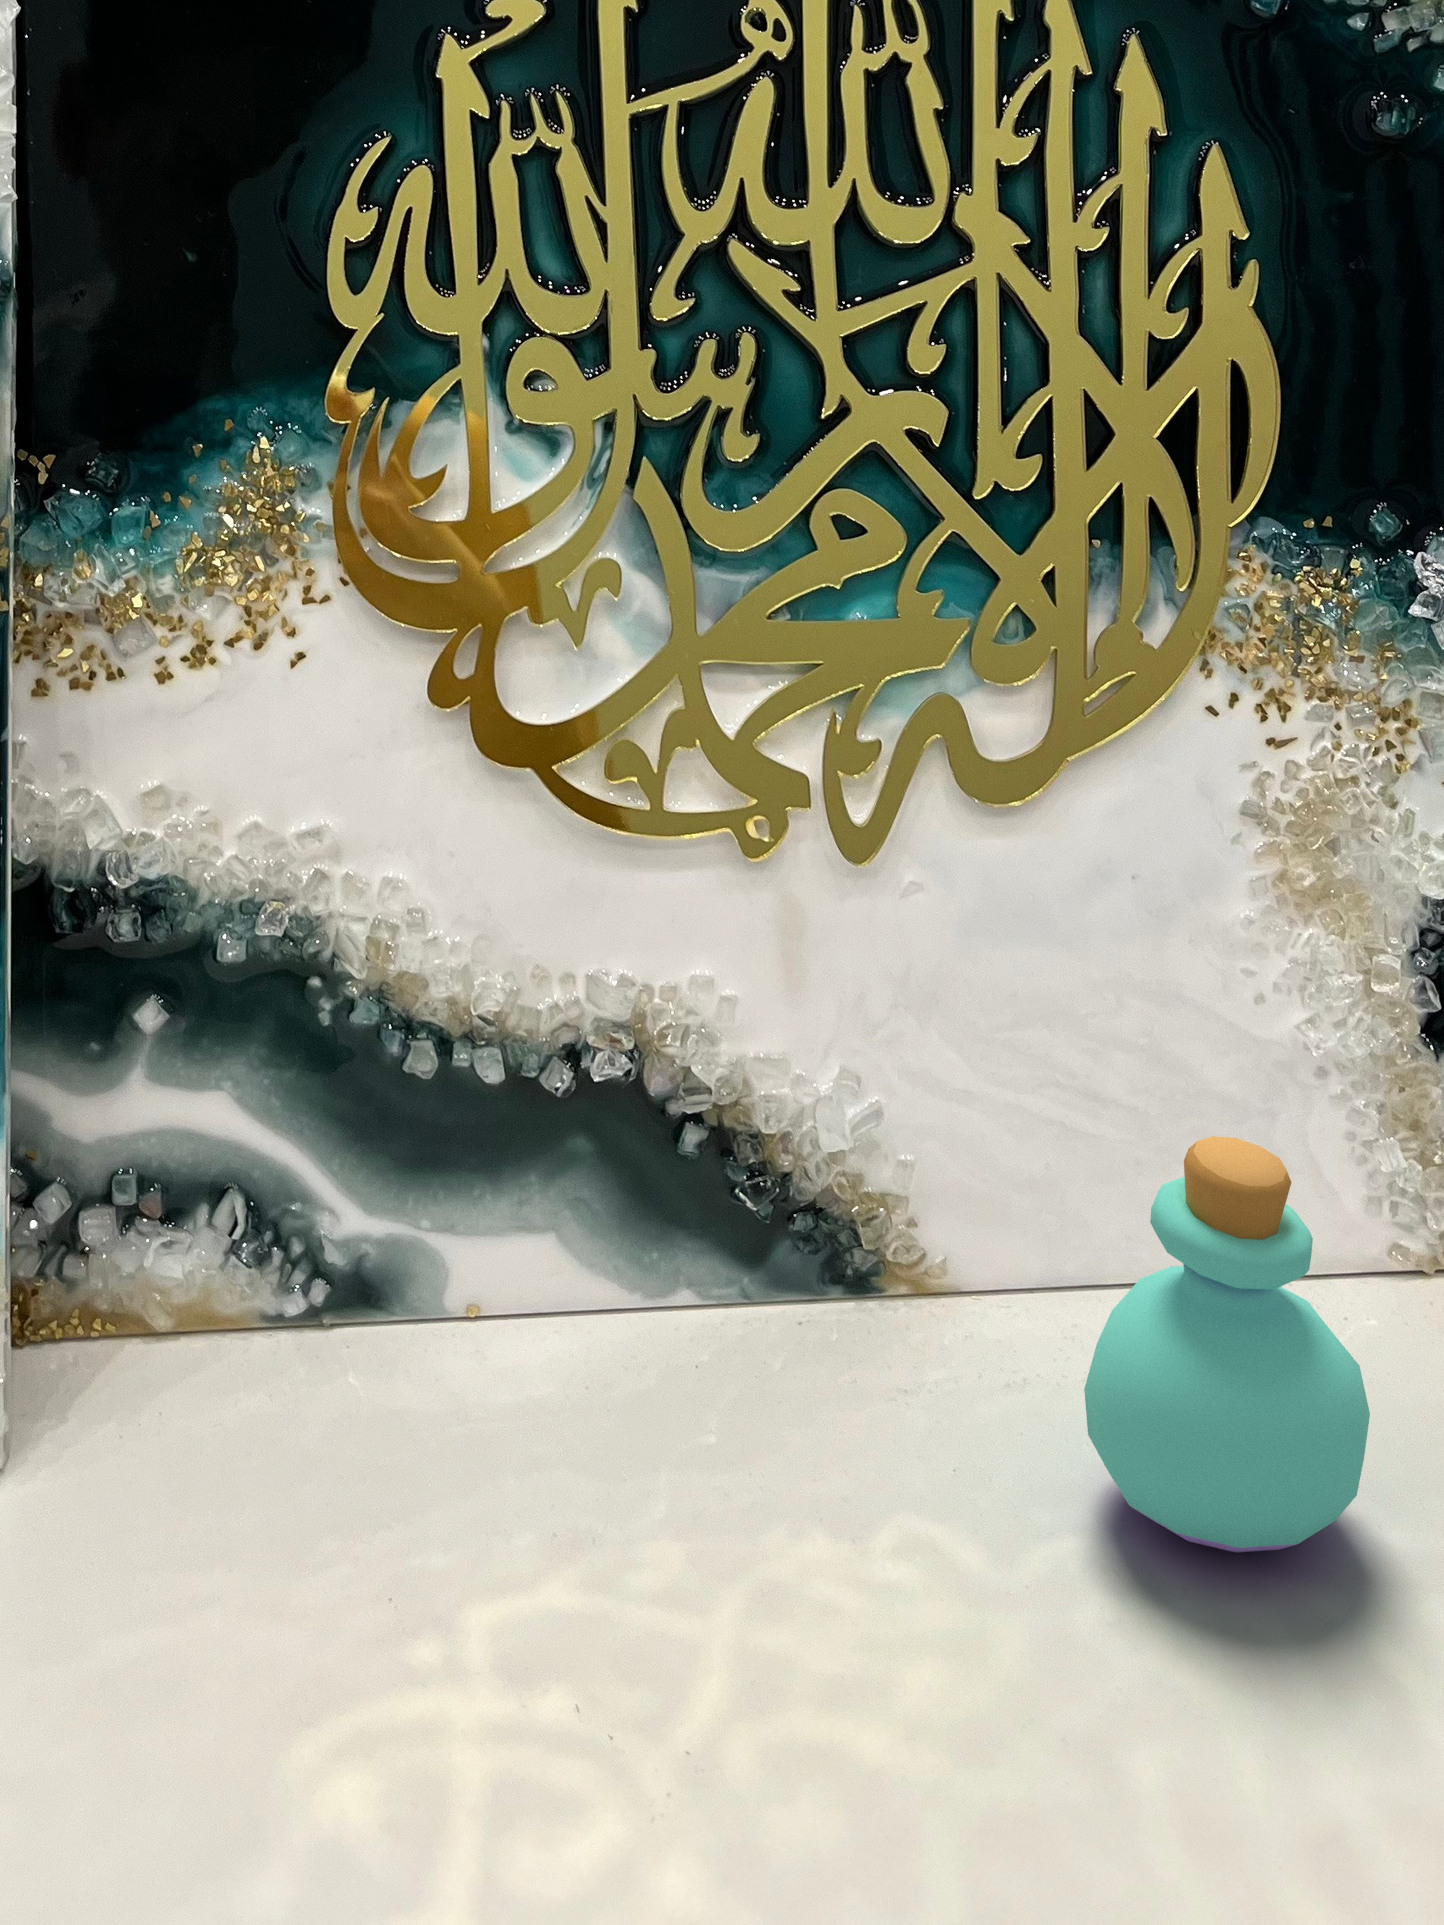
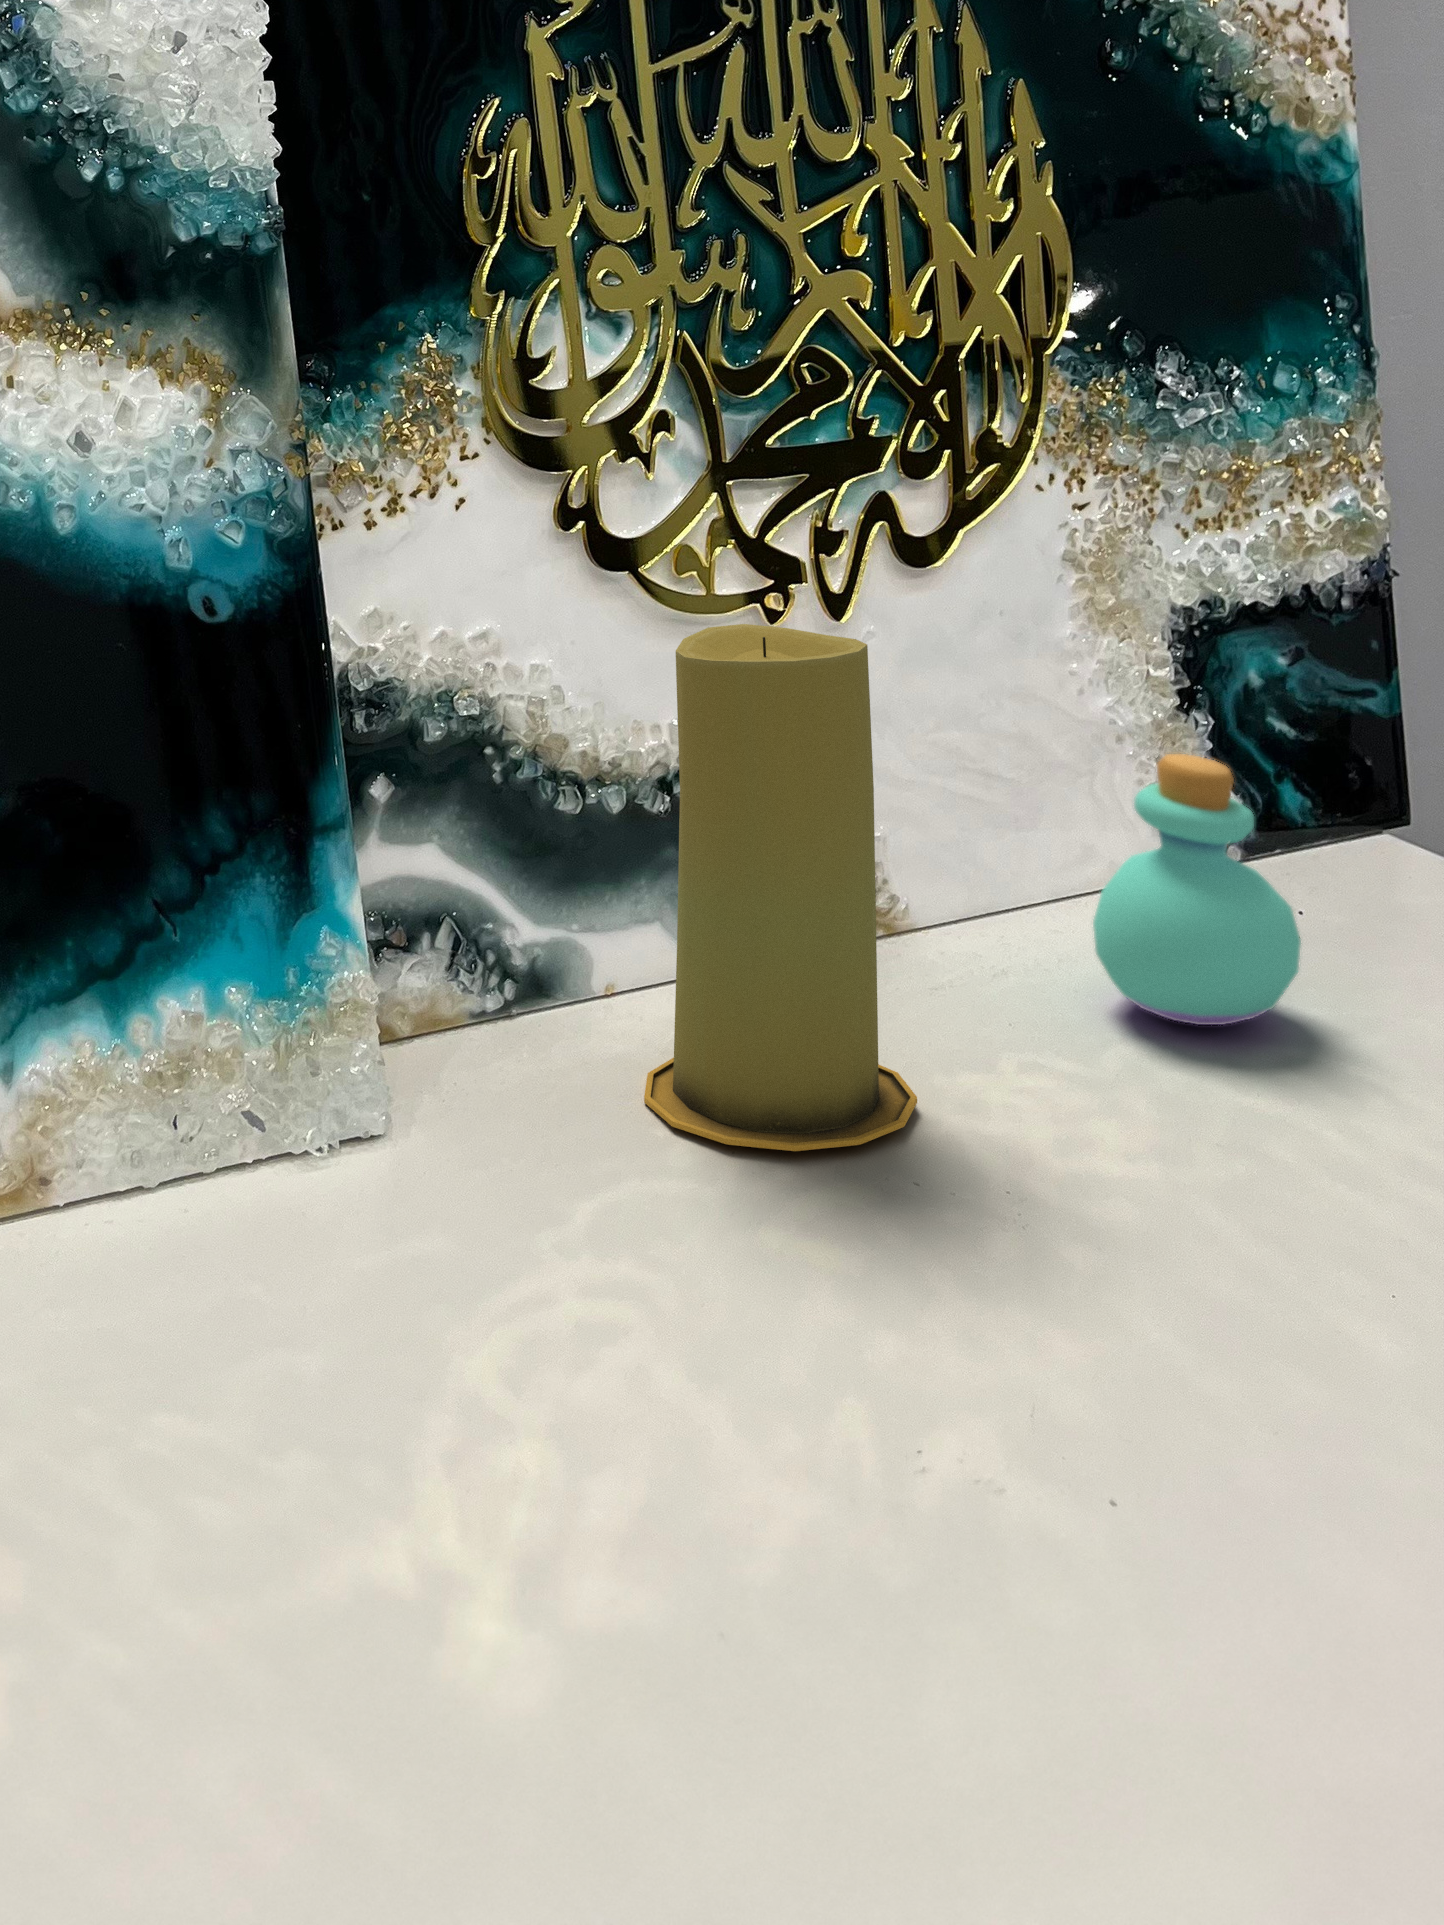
candle: none [336,874,702,1646] -> present [644,624,917,1151]

